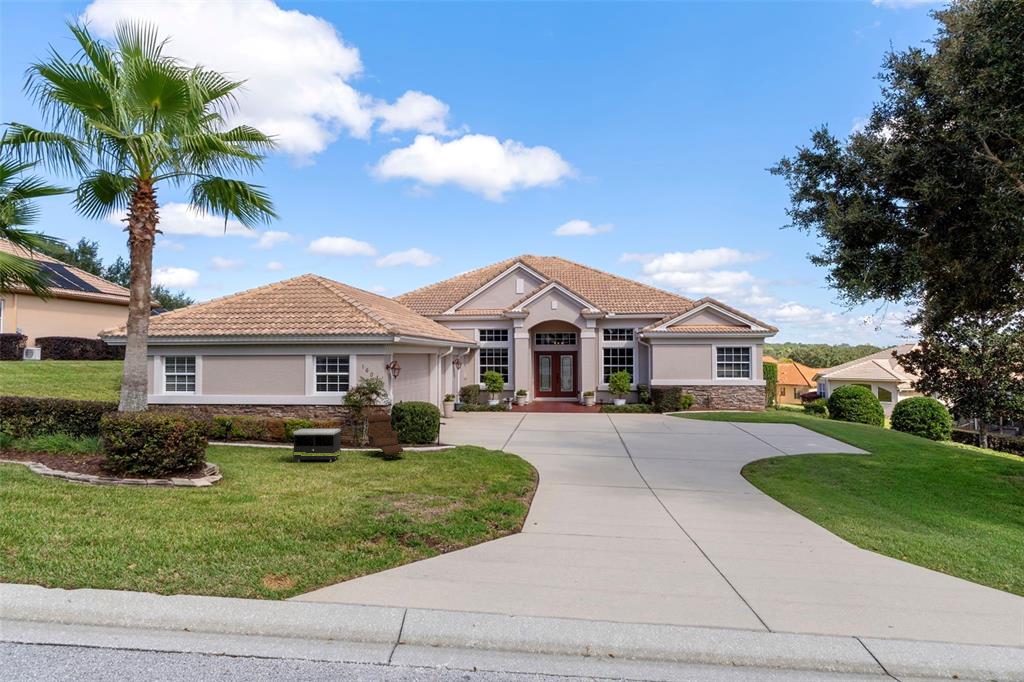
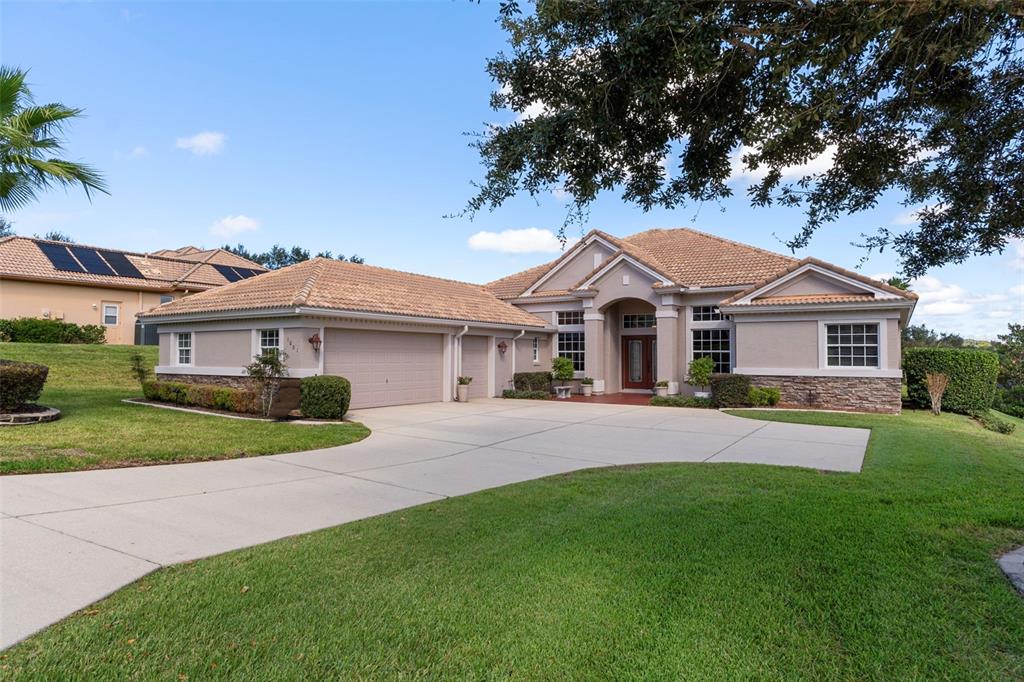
storage bench: present [293,429,341,462] -> none [213,390,254,419]

